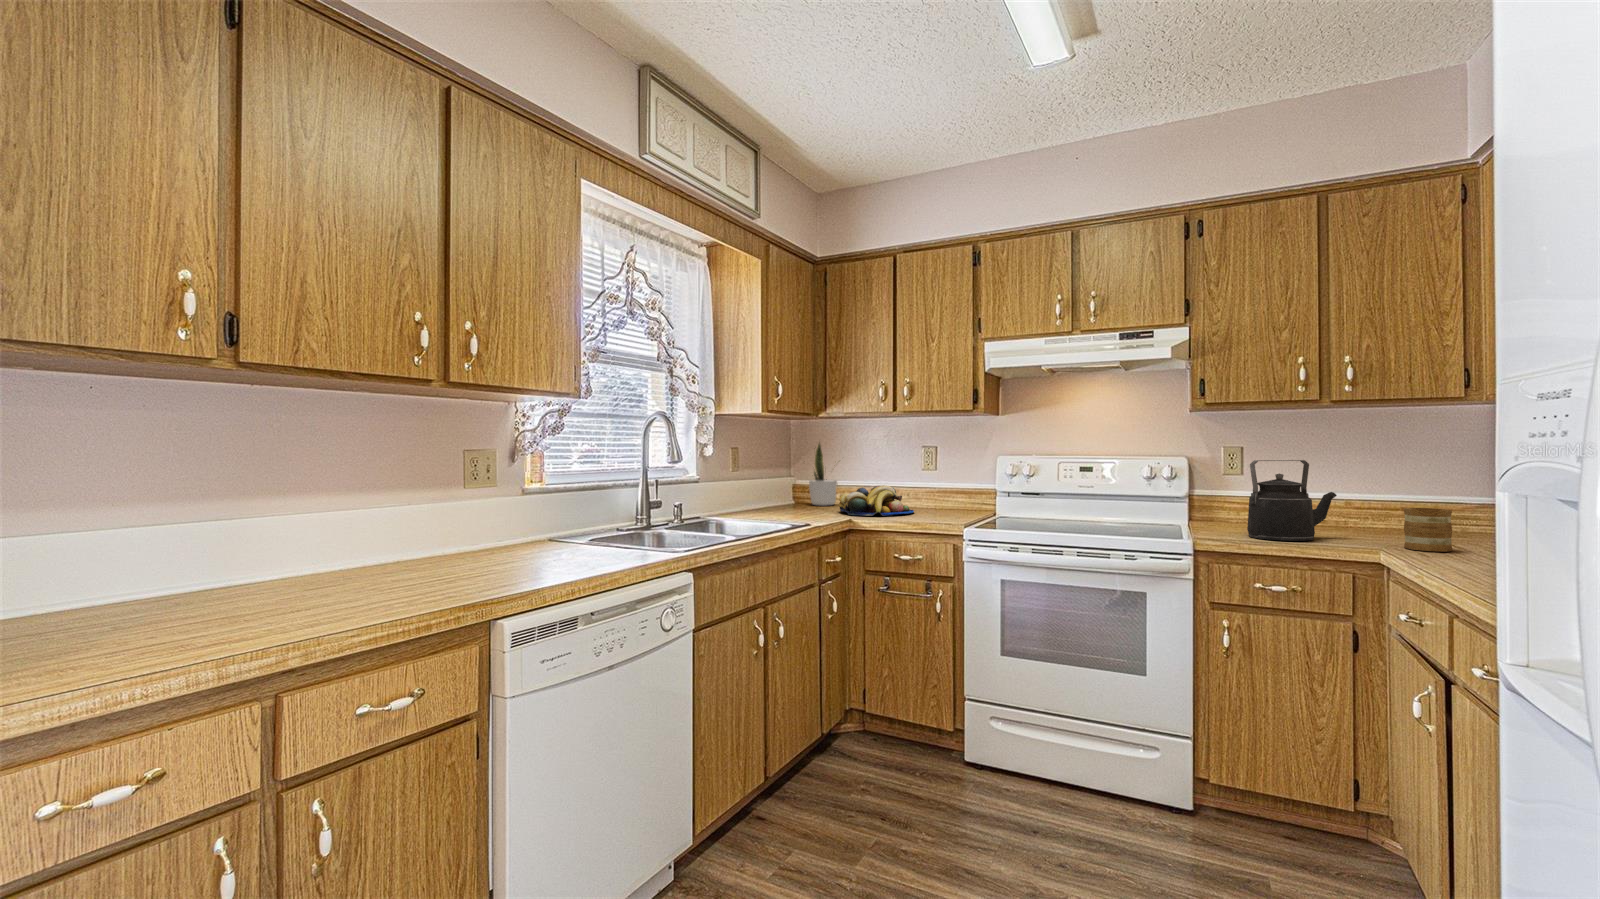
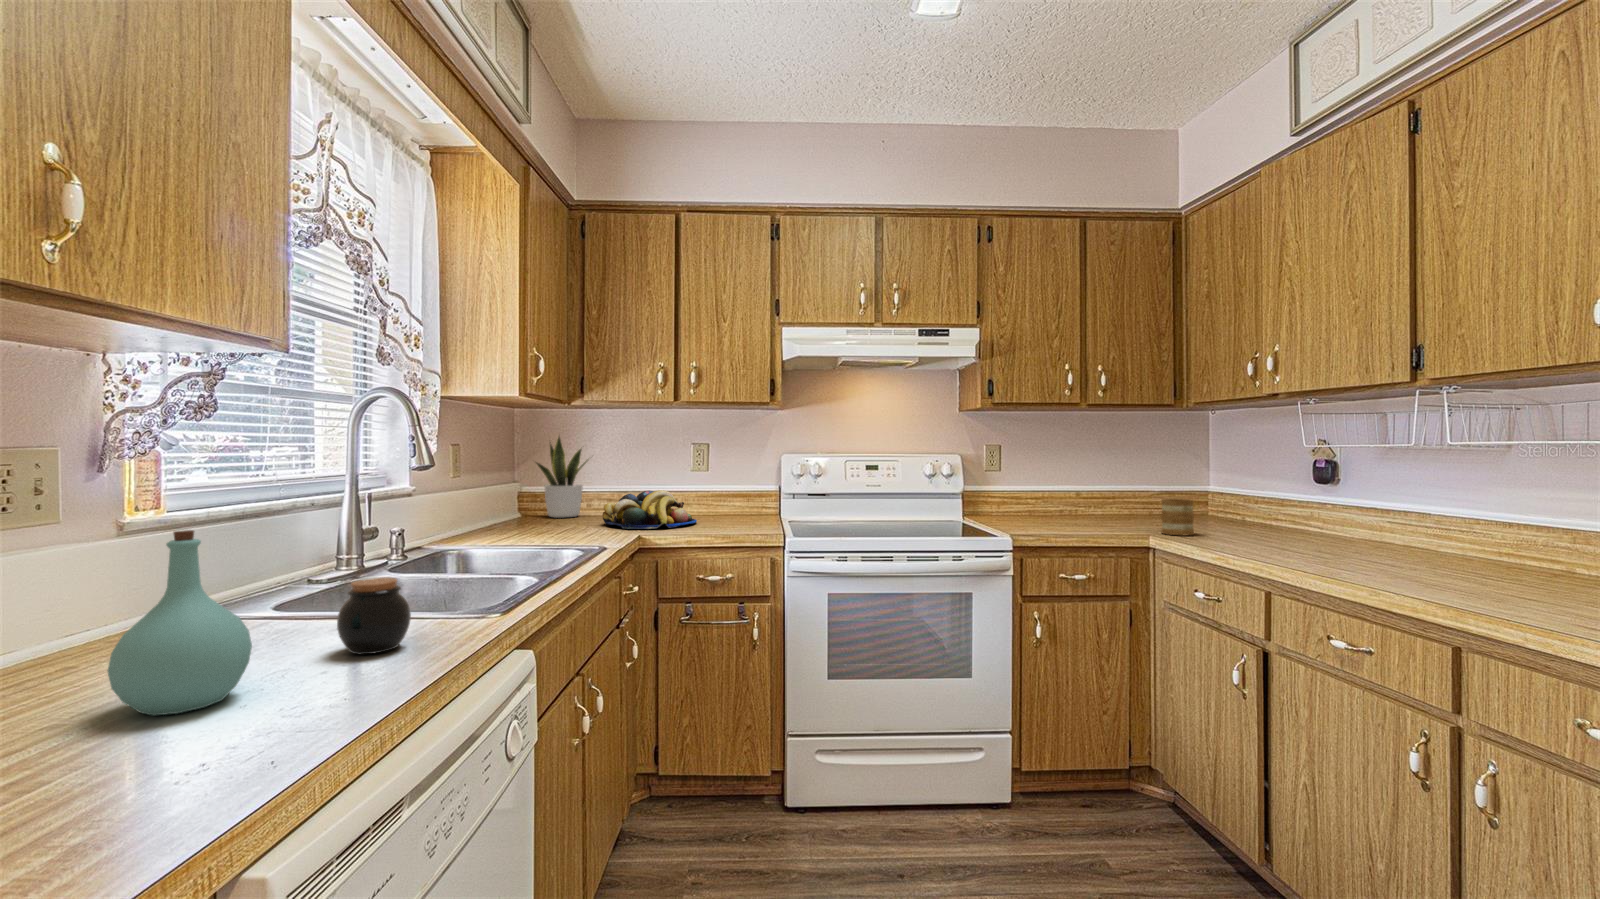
kettle: present [1247,460,1337,541] -> none [1039,458,1101,533]
bottle: none [482,490,538,573] -> present [107,530,252,715]
jar: none [584,523,620,563] -> present [337,578,411,654]

